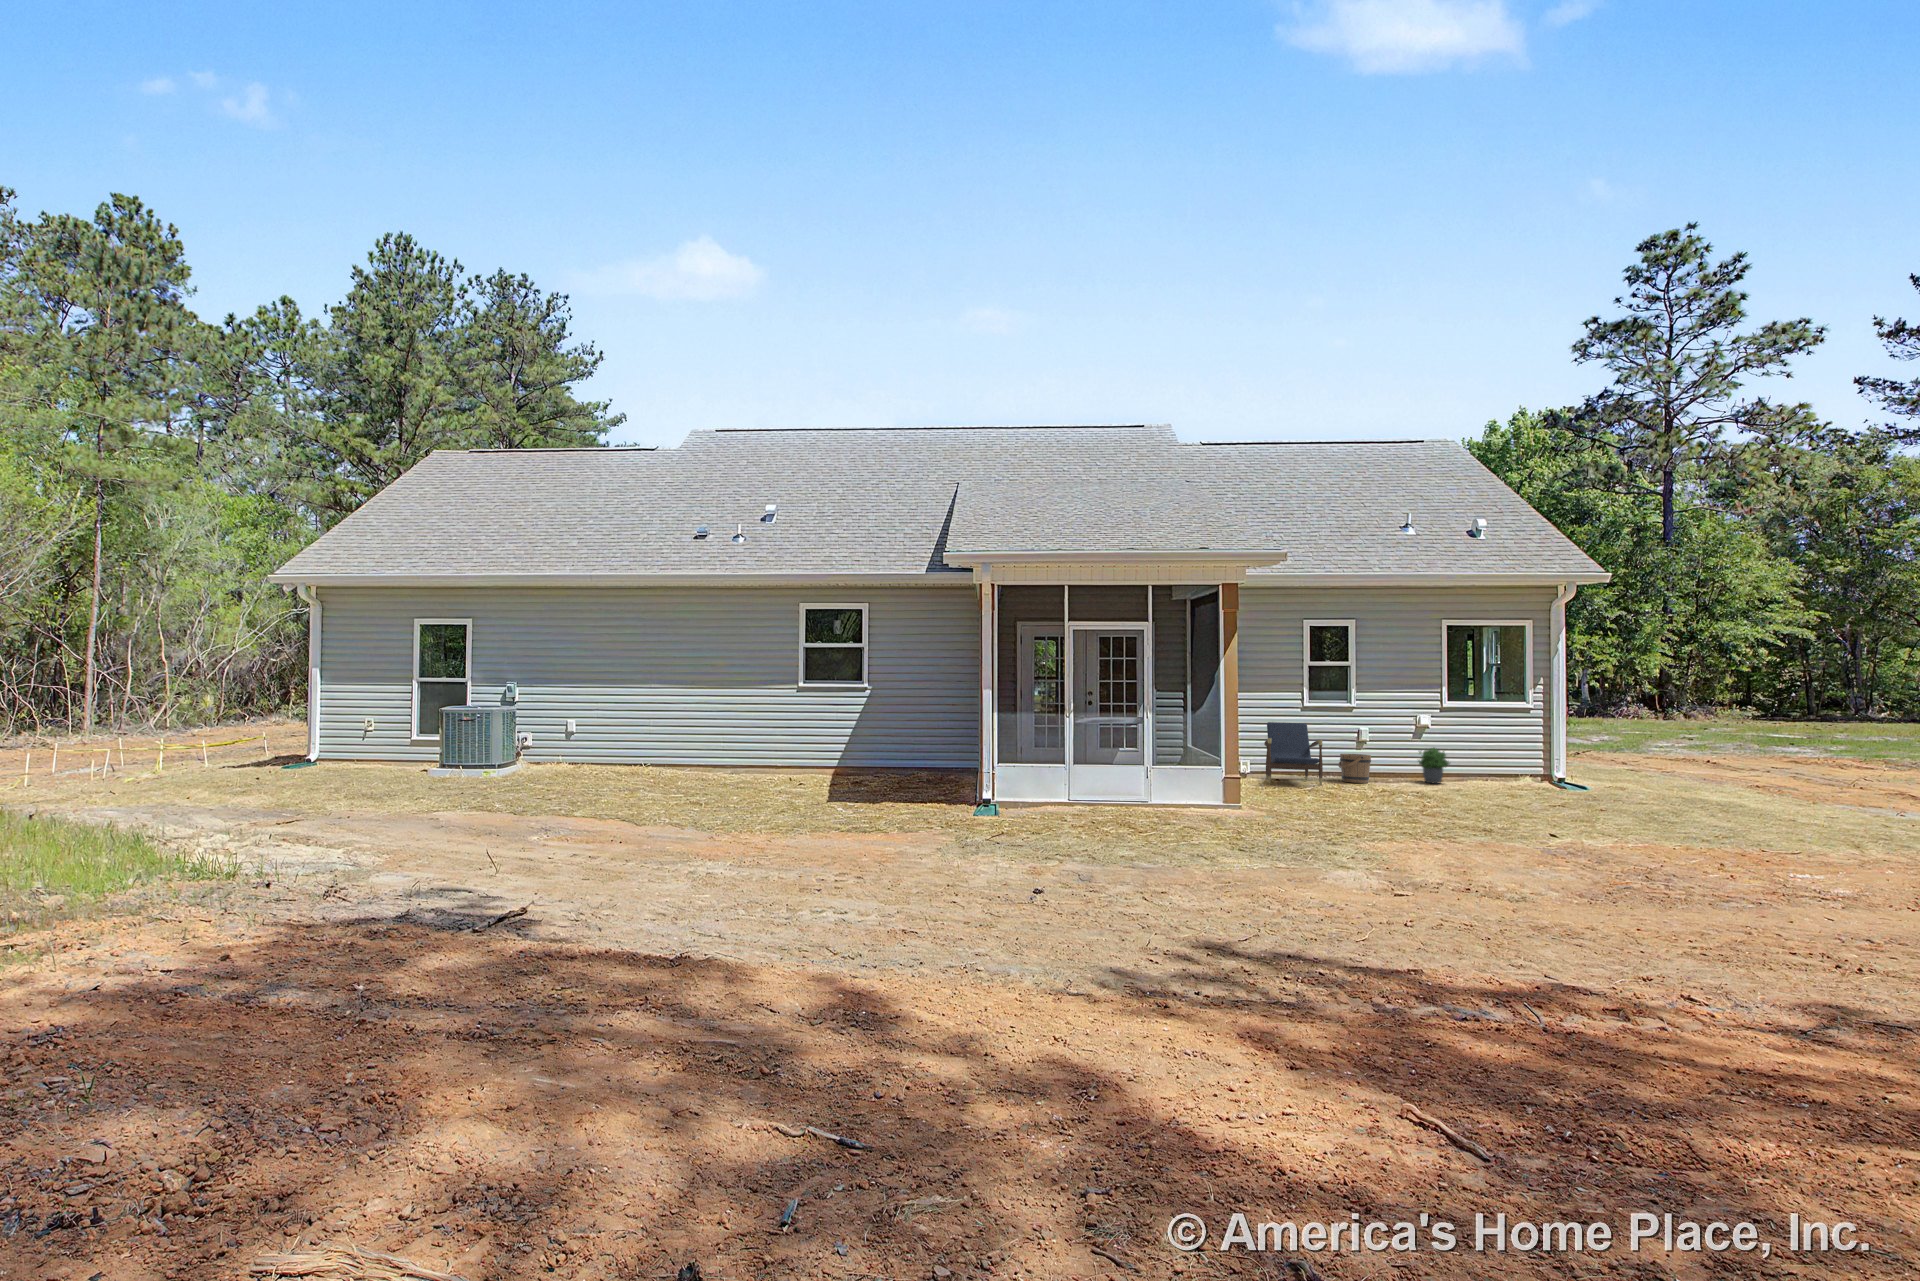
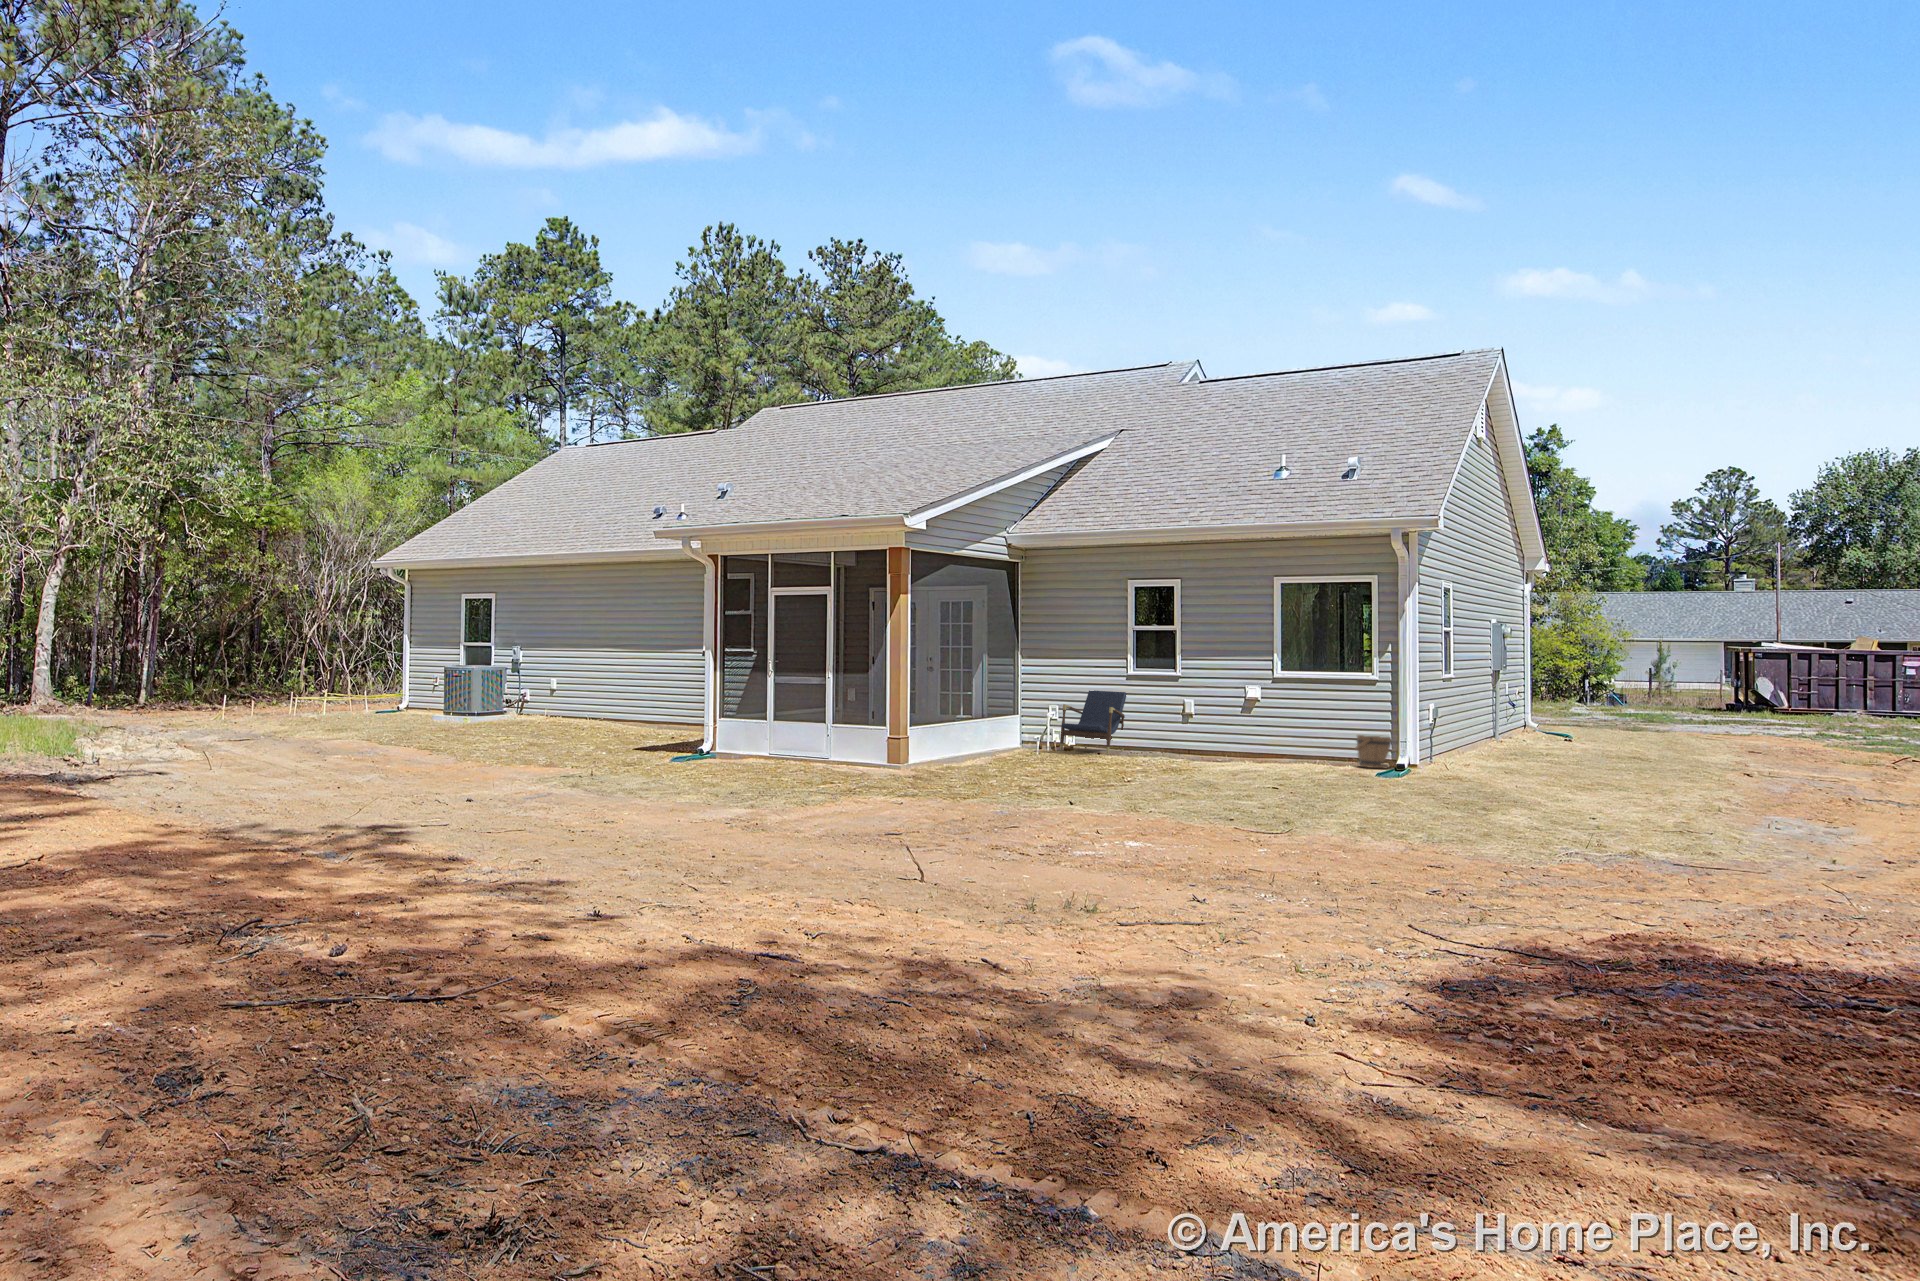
potted plant: present [1418,748,1450,783] -> none [1233,720,1265,760]
bucket: present [1338,754,1371,783] -> present [1355,735,1391,768]

